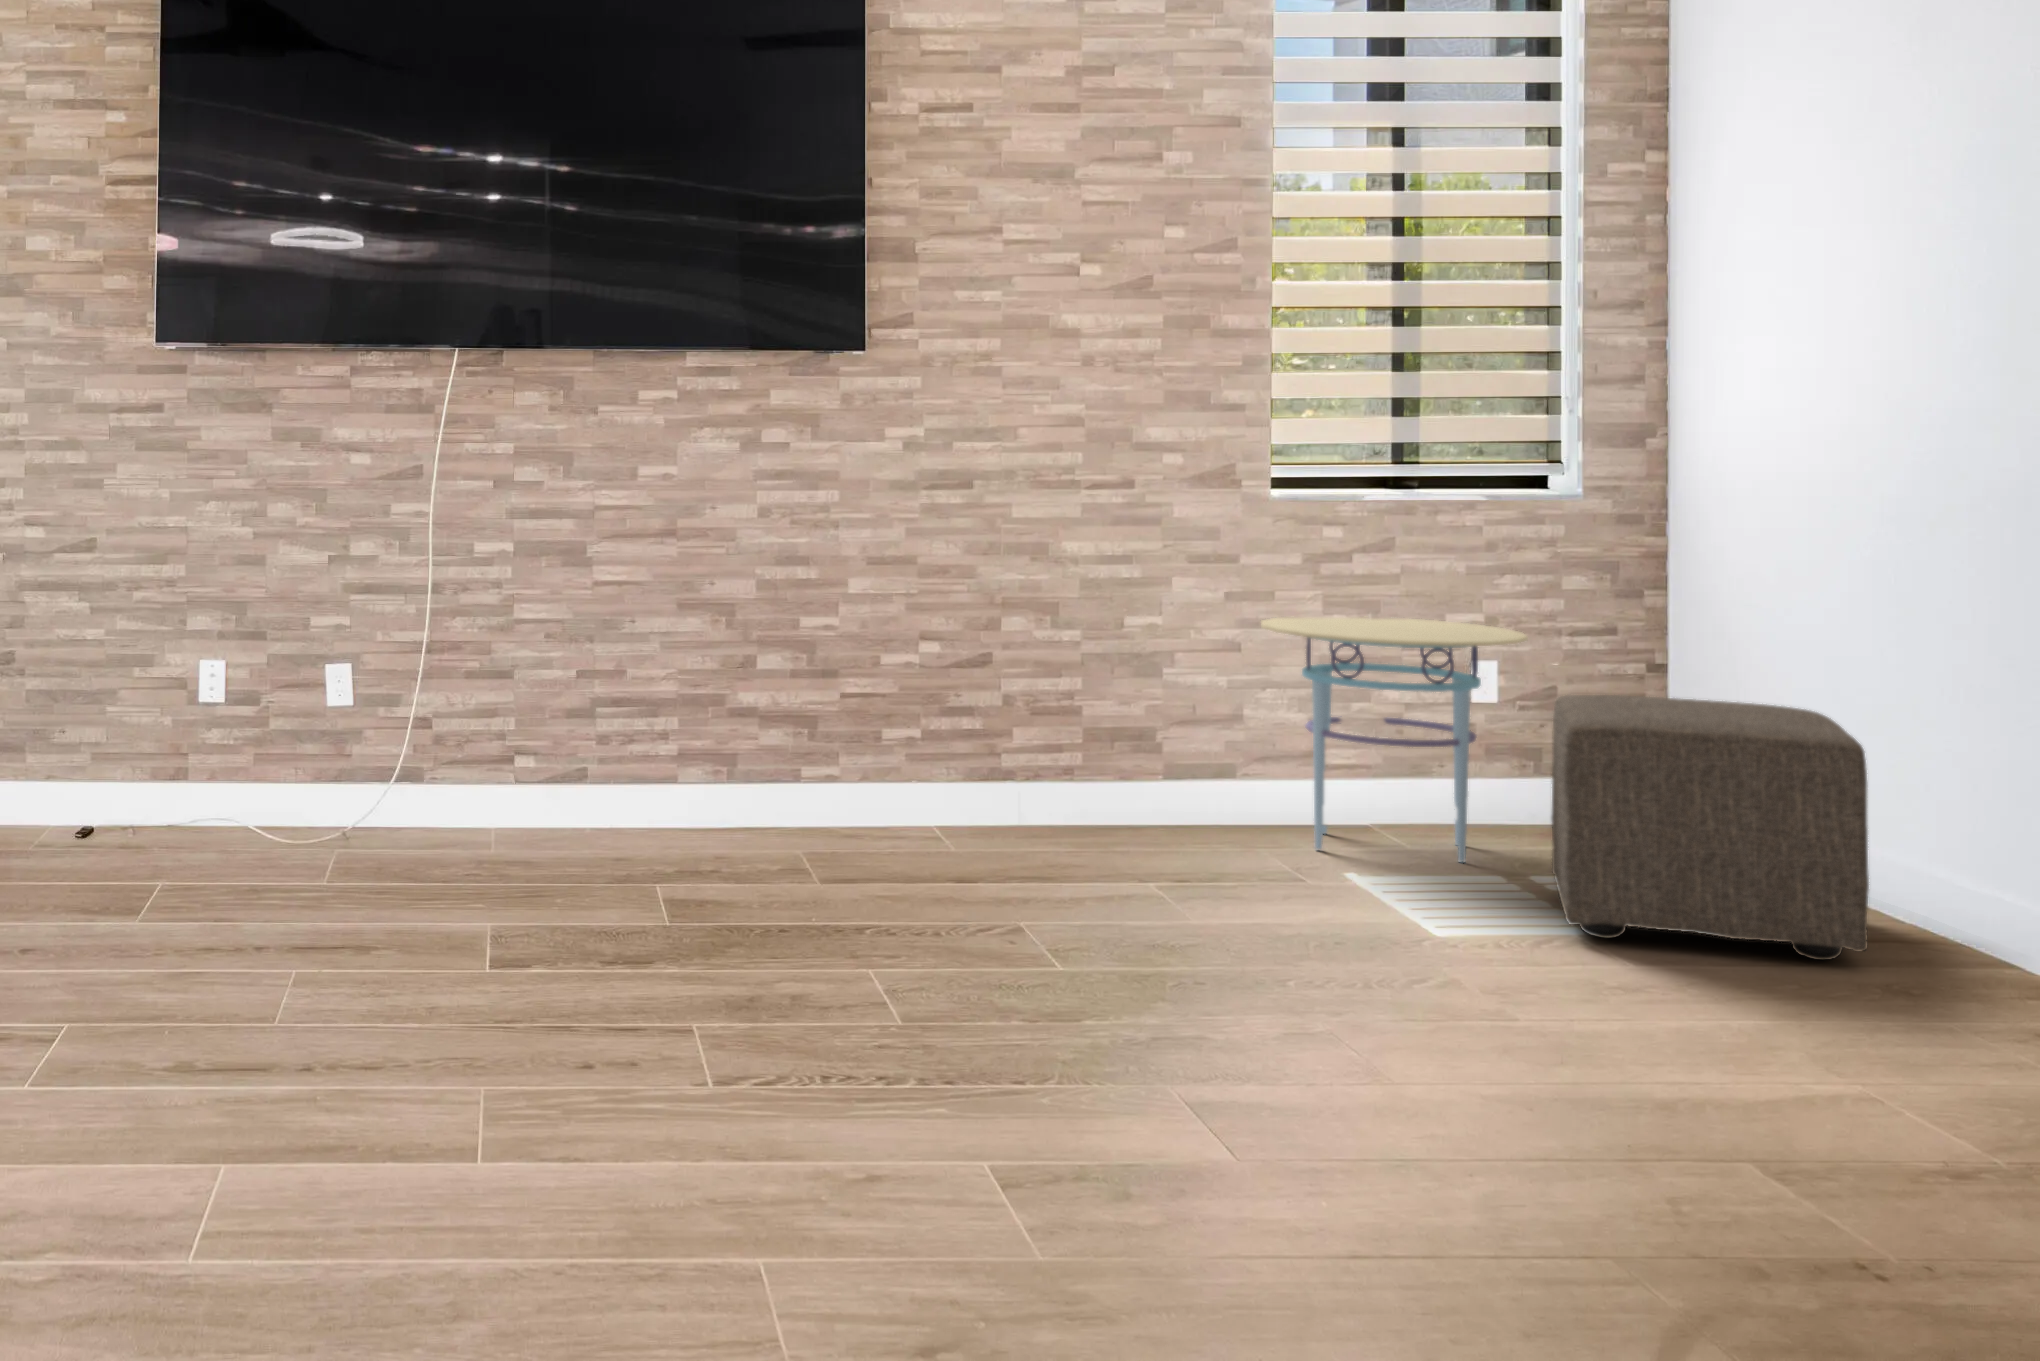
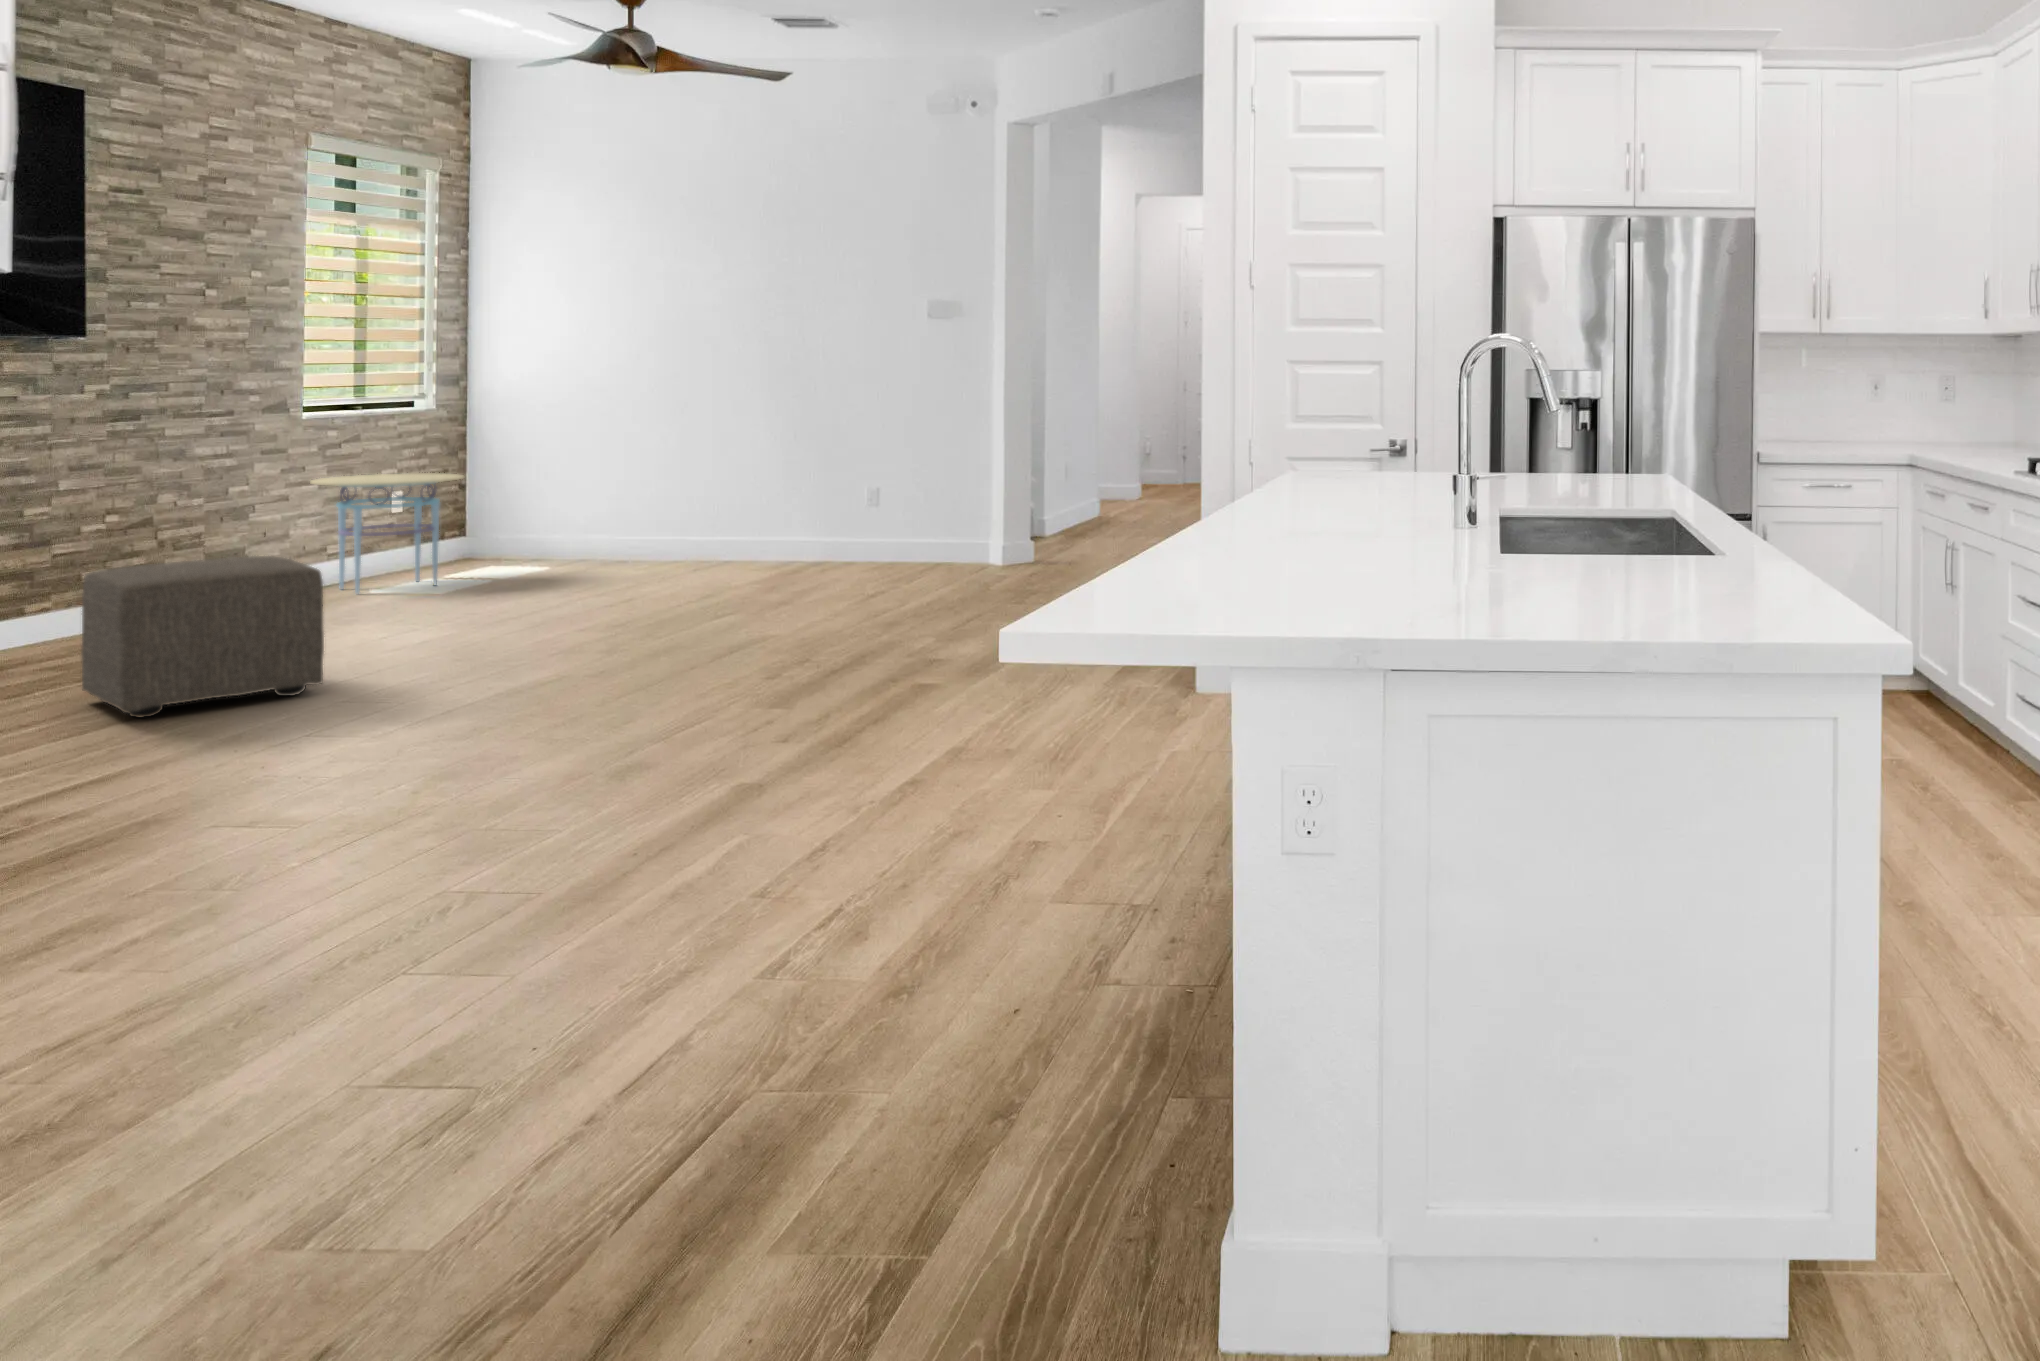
ottoman: present [1551,695,1869,960] -> present [81,556,324,717]

